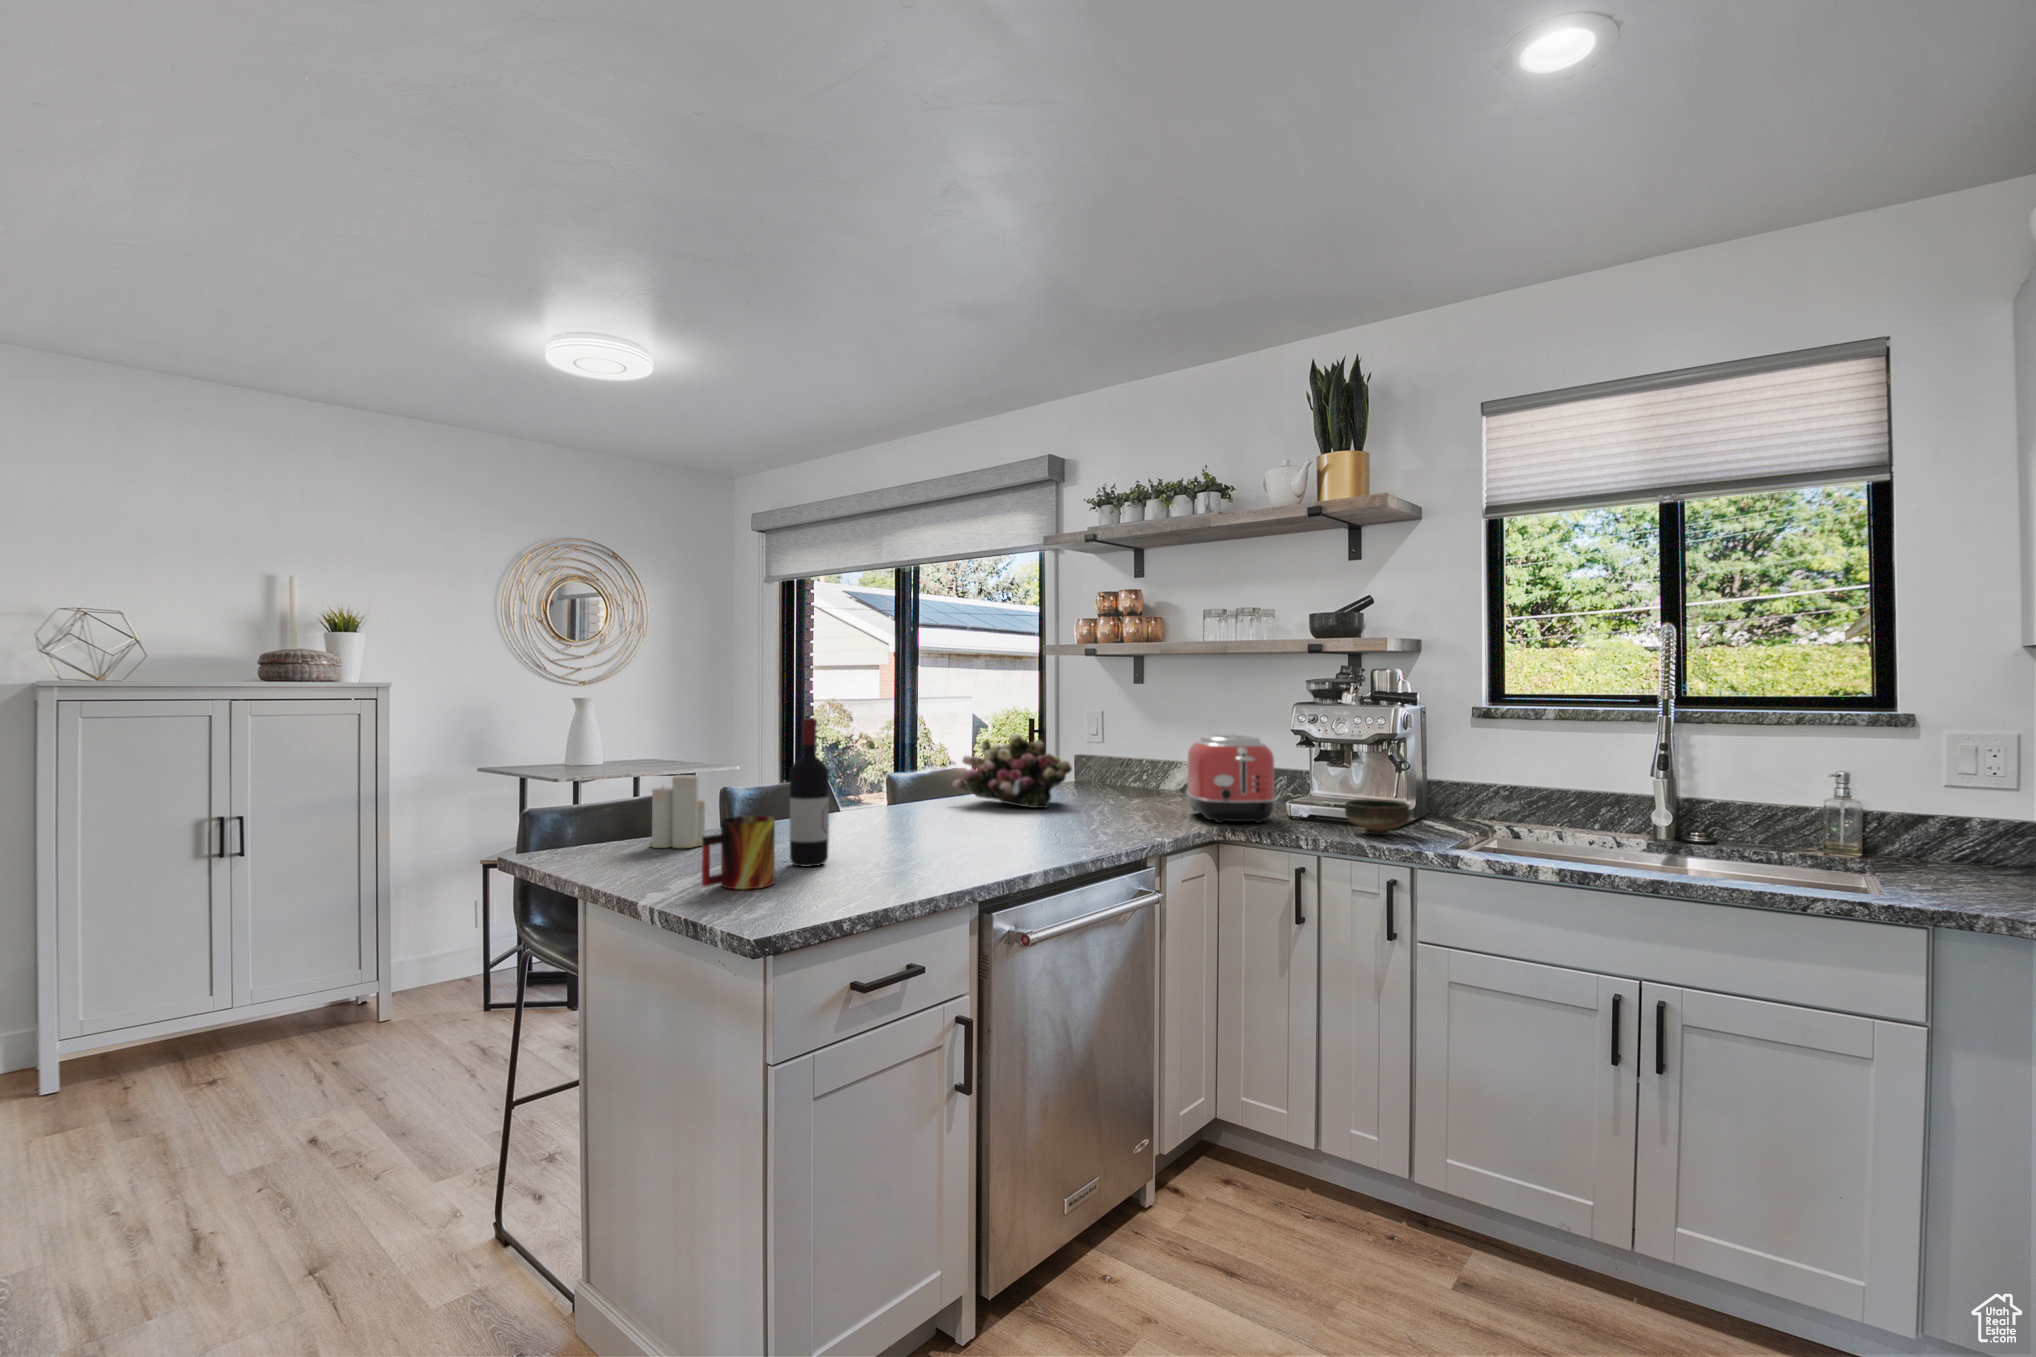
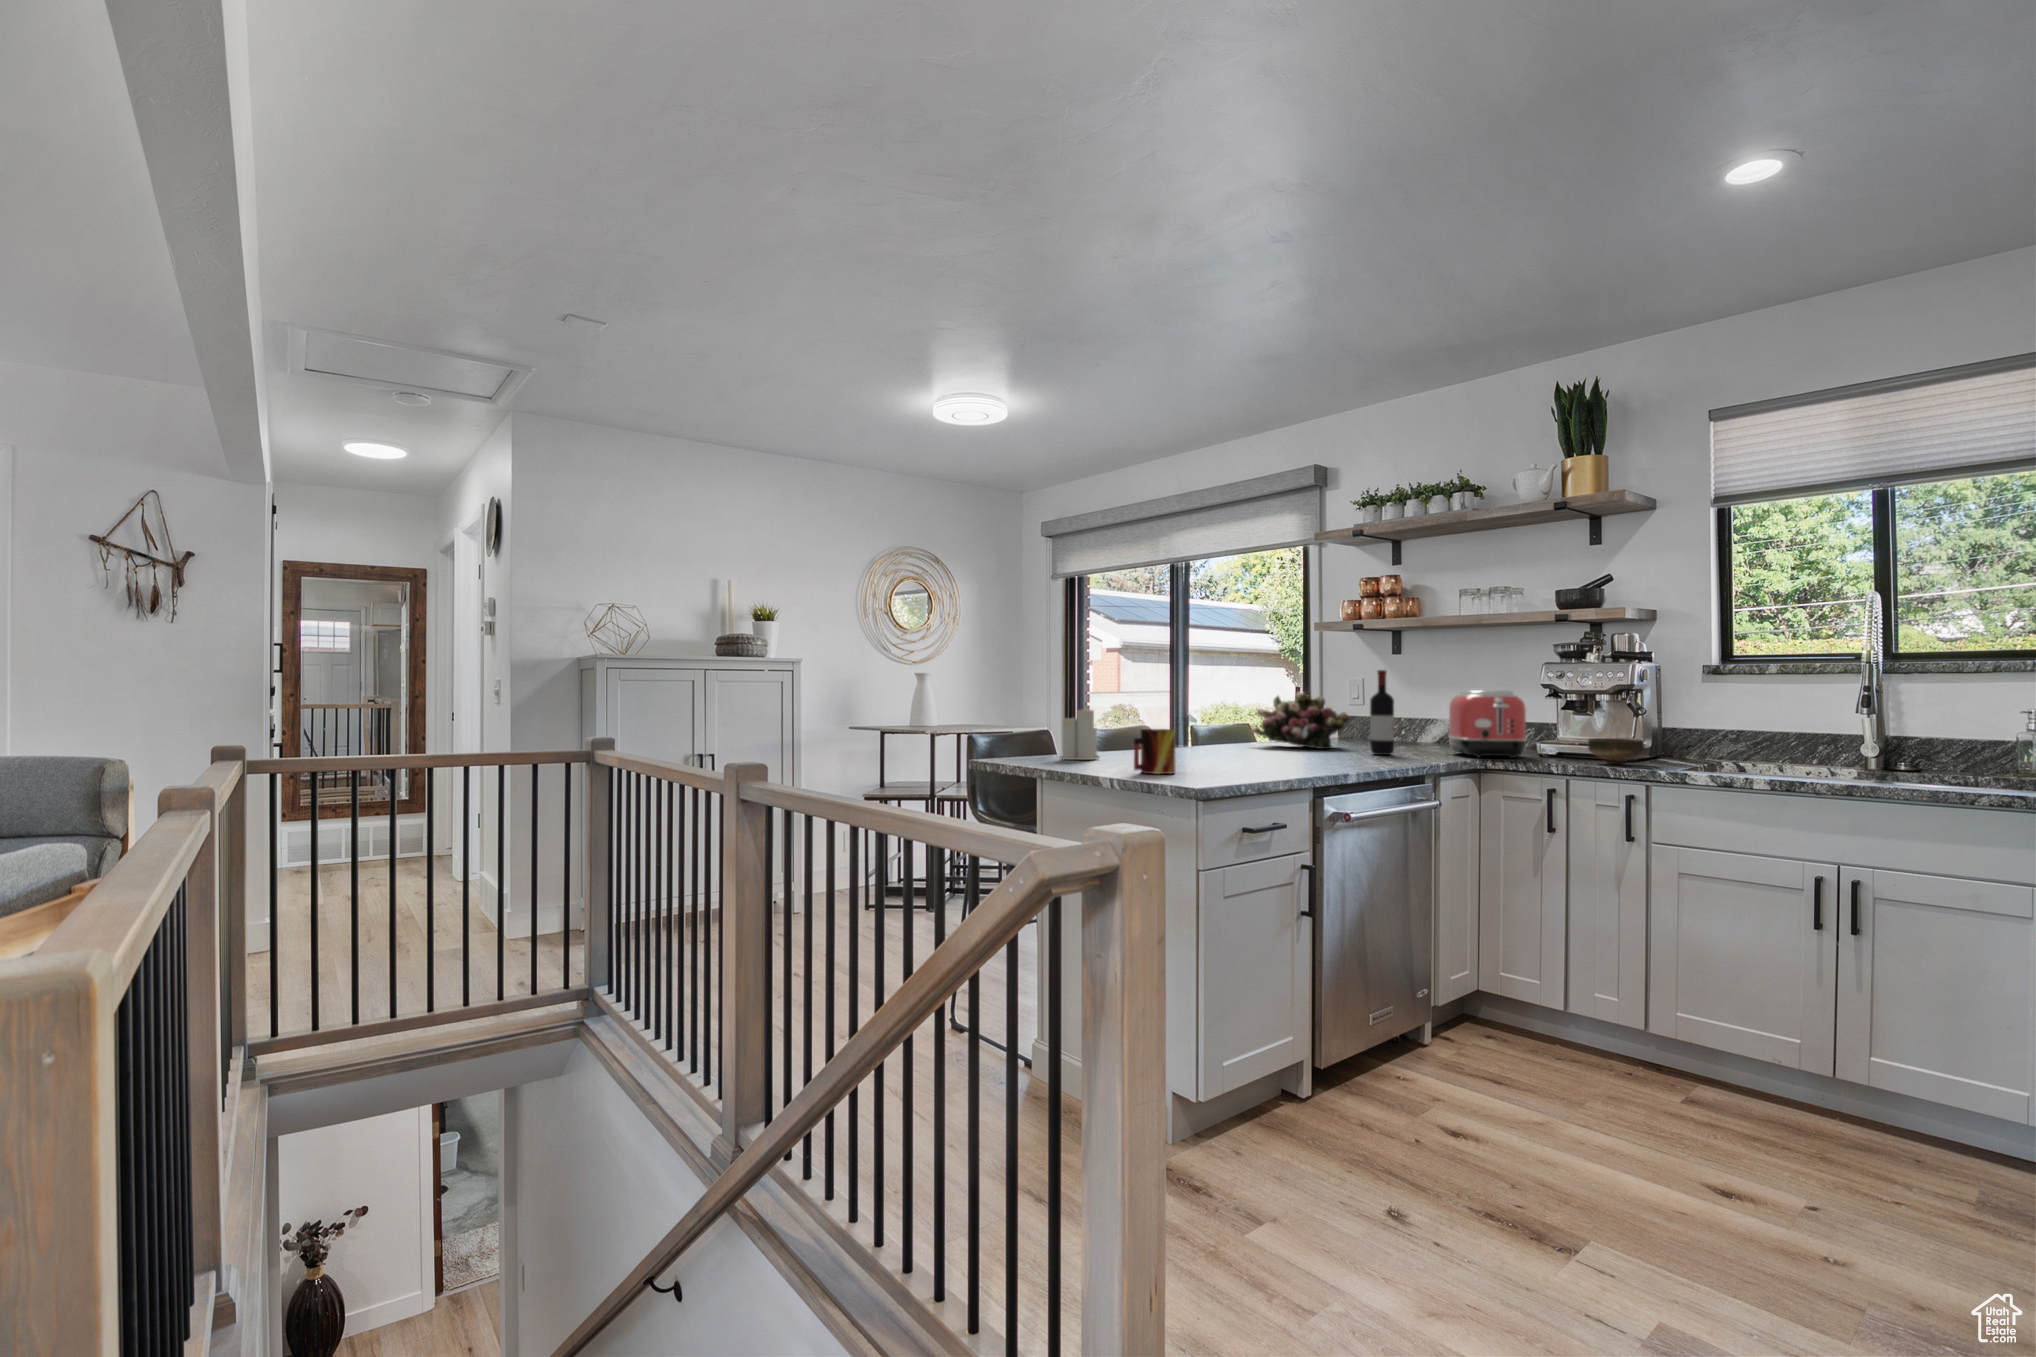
wine bottle: present [790,719,829,866] -> present [1370,670,1394,755]

